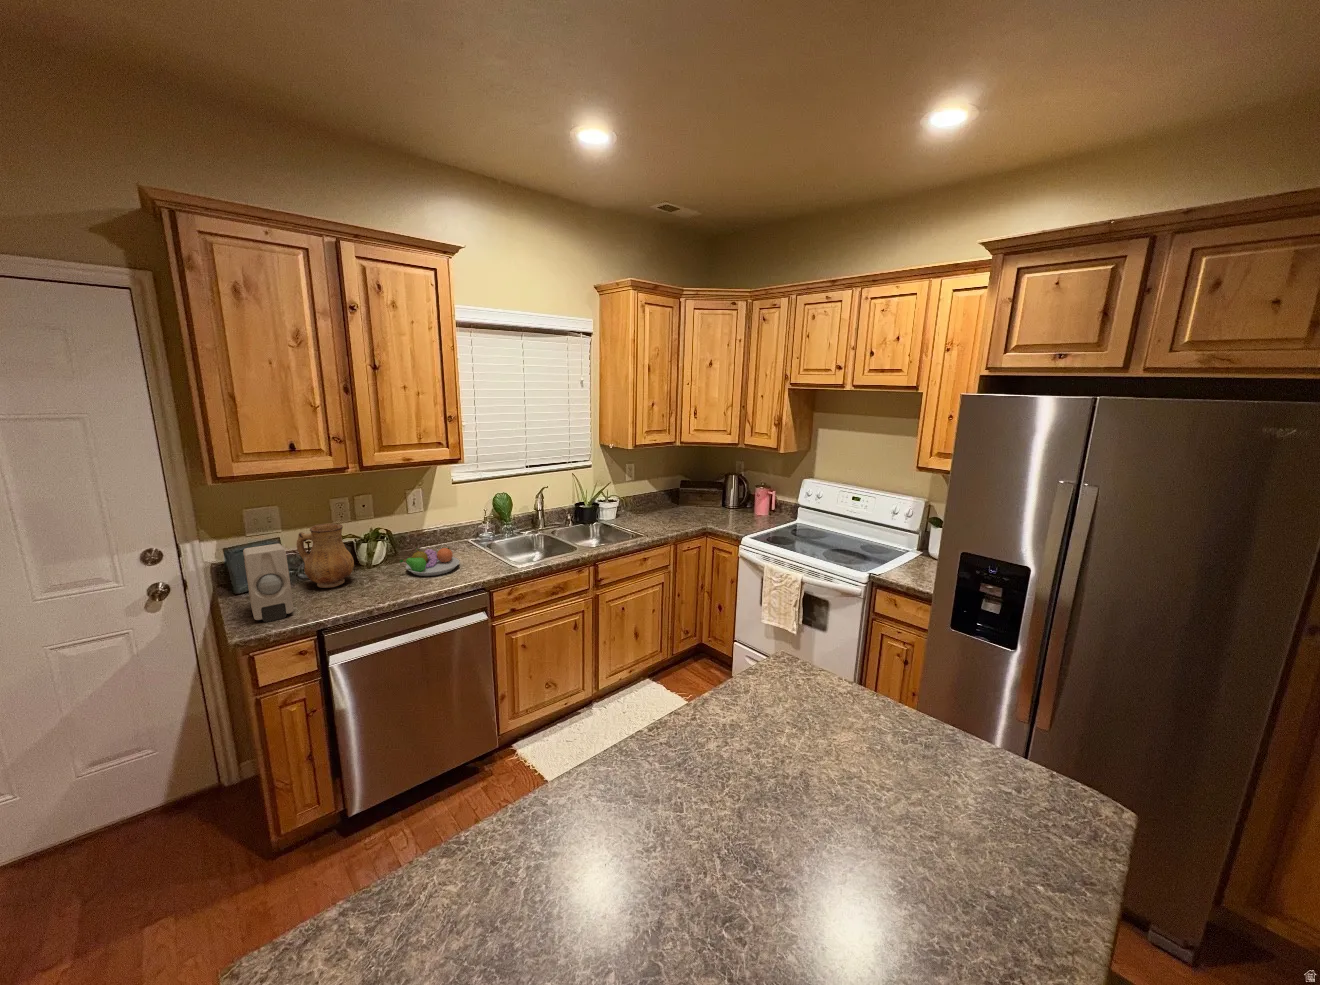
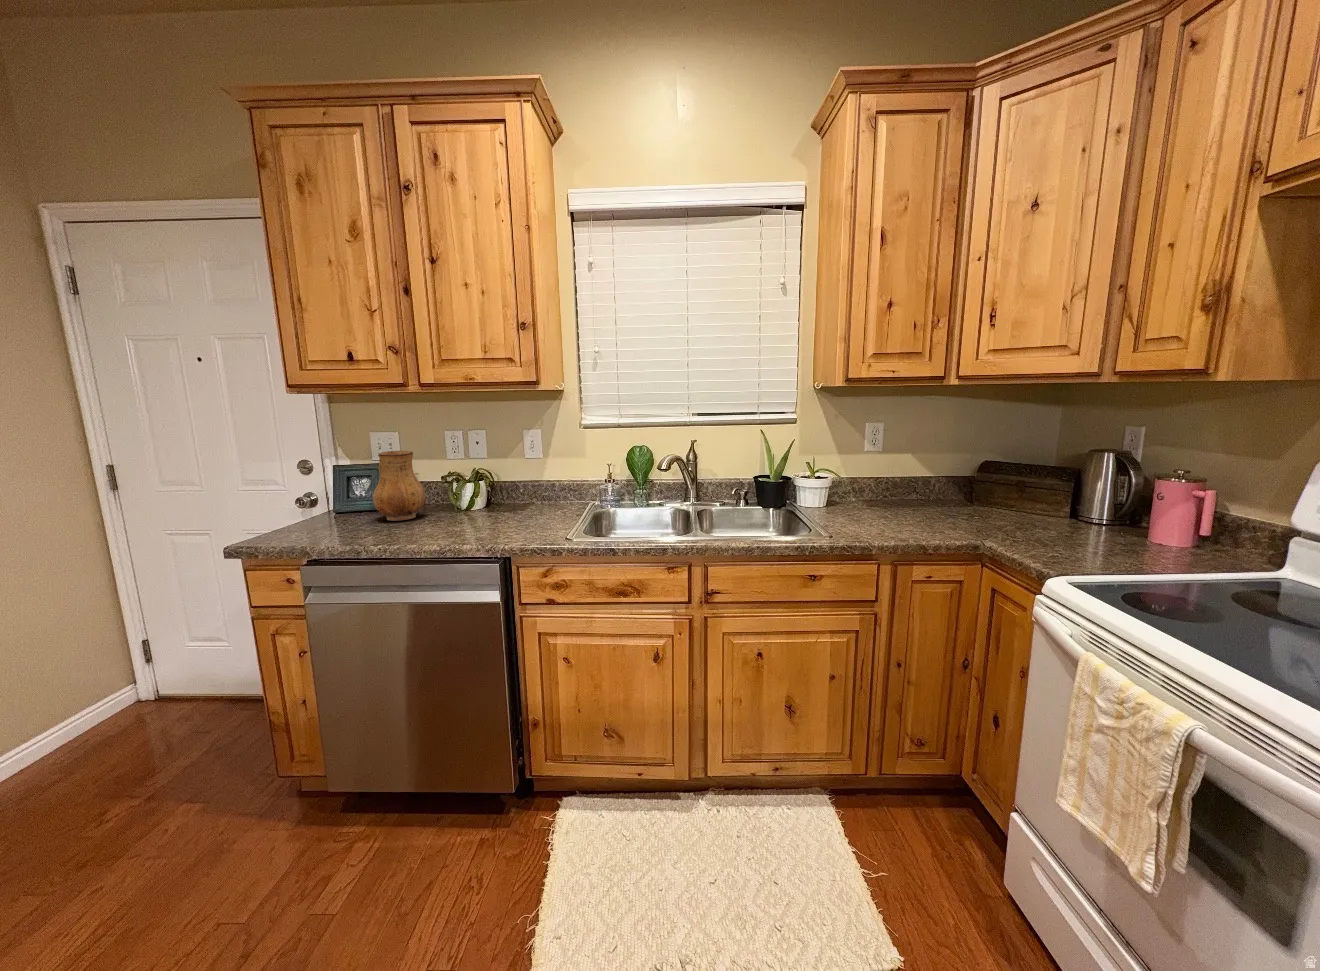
soap dispenser: present [243,543,294,622] -> none [269,459,338,536]
fruit bowl: present [400,548,460,576] -> none [459,494,530,529]

